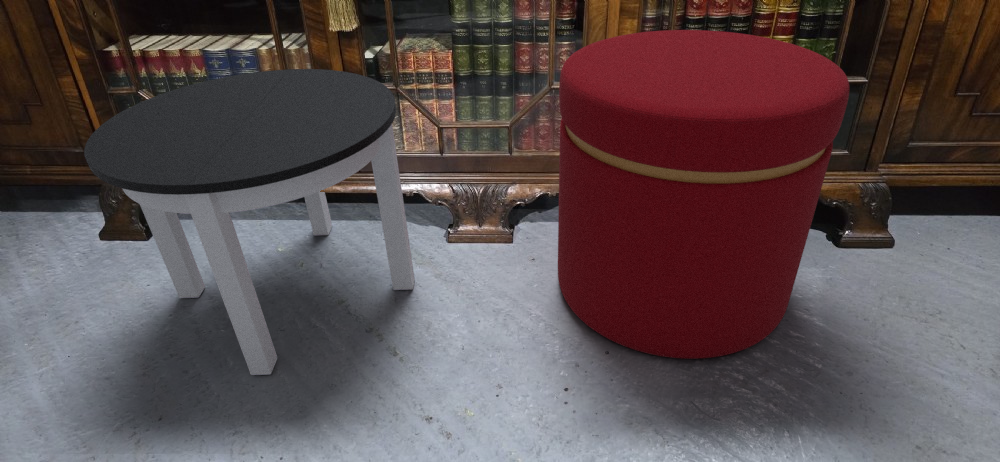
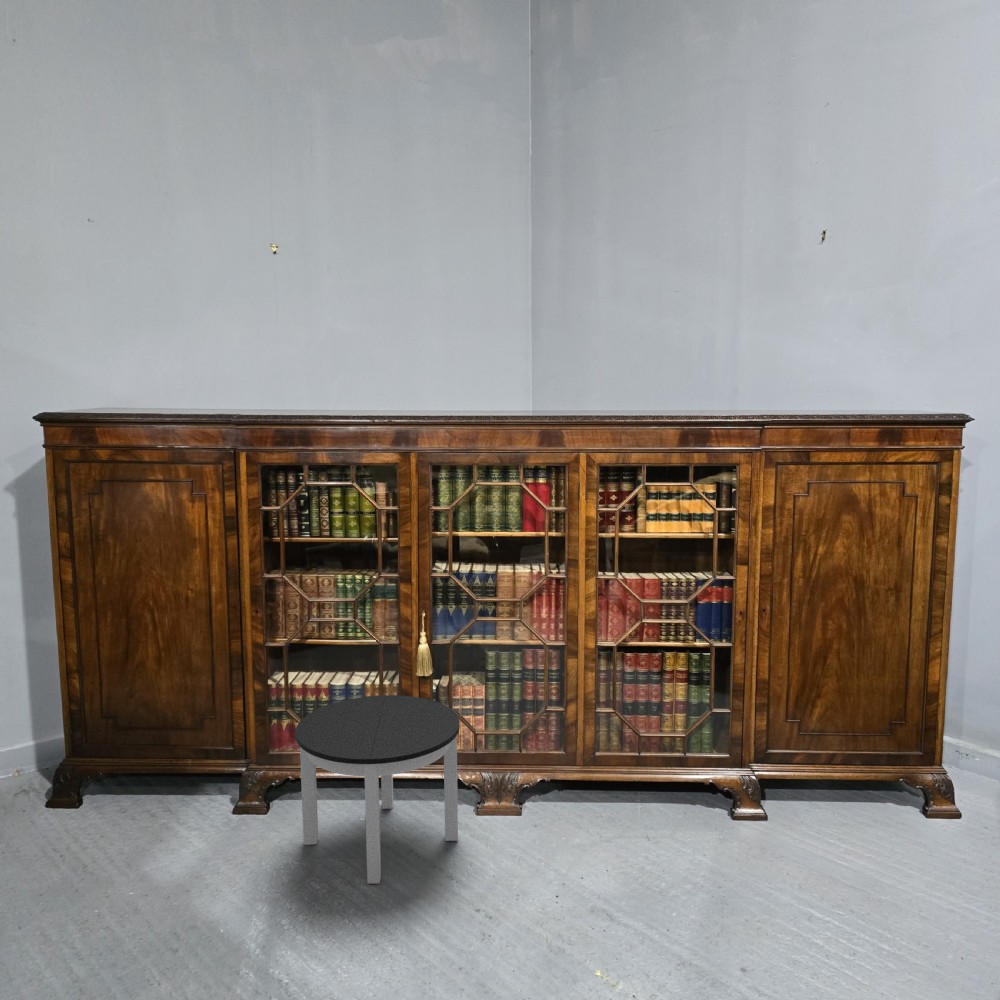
ottoman: present [558,30,849,359] -> none [552,680,697,875]

